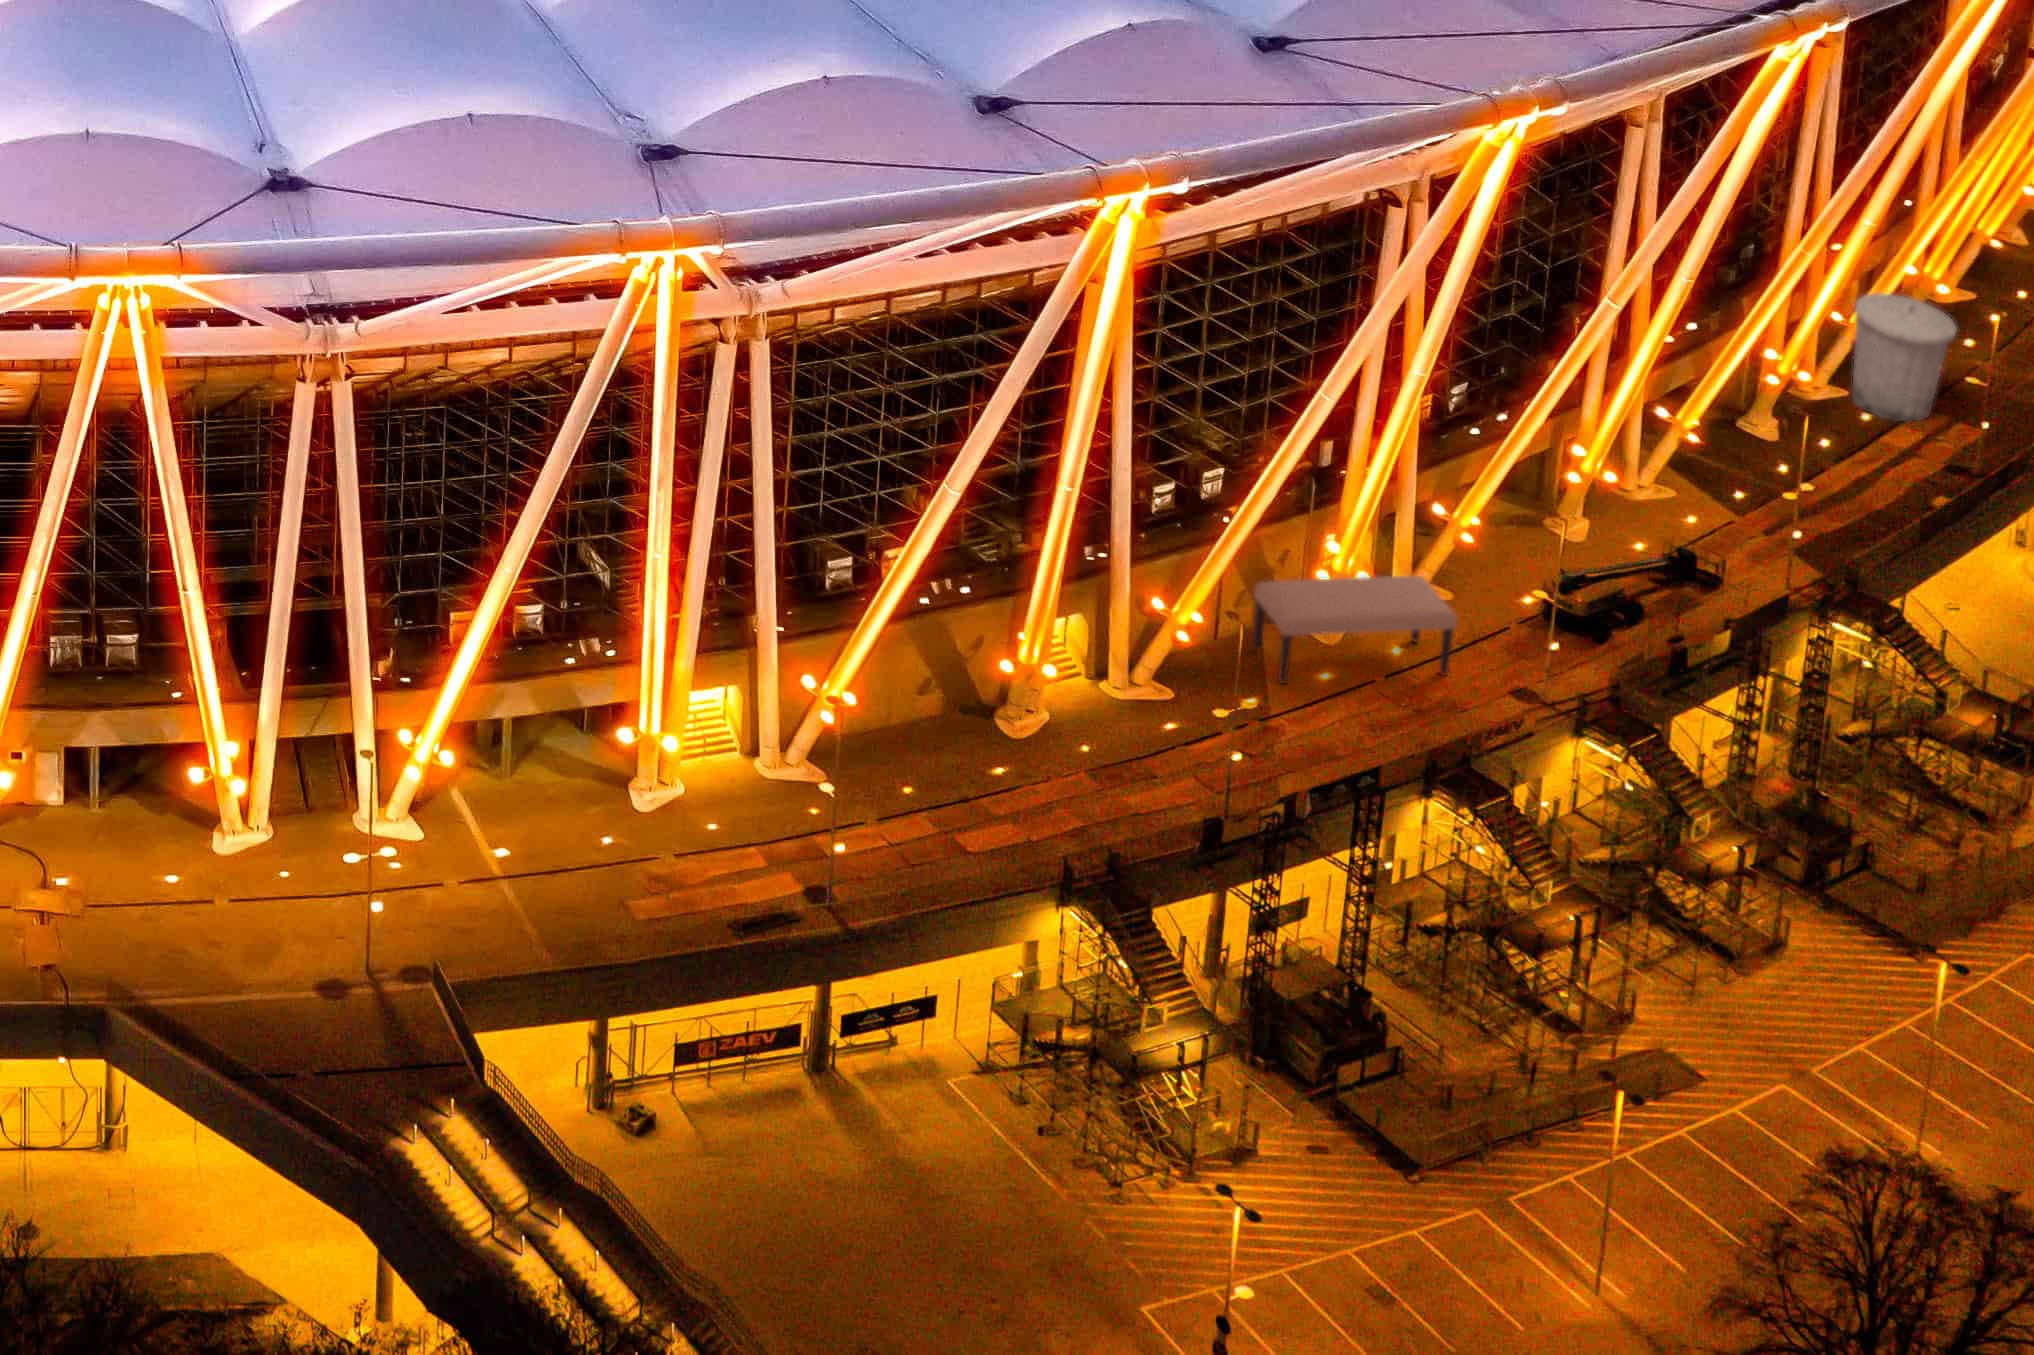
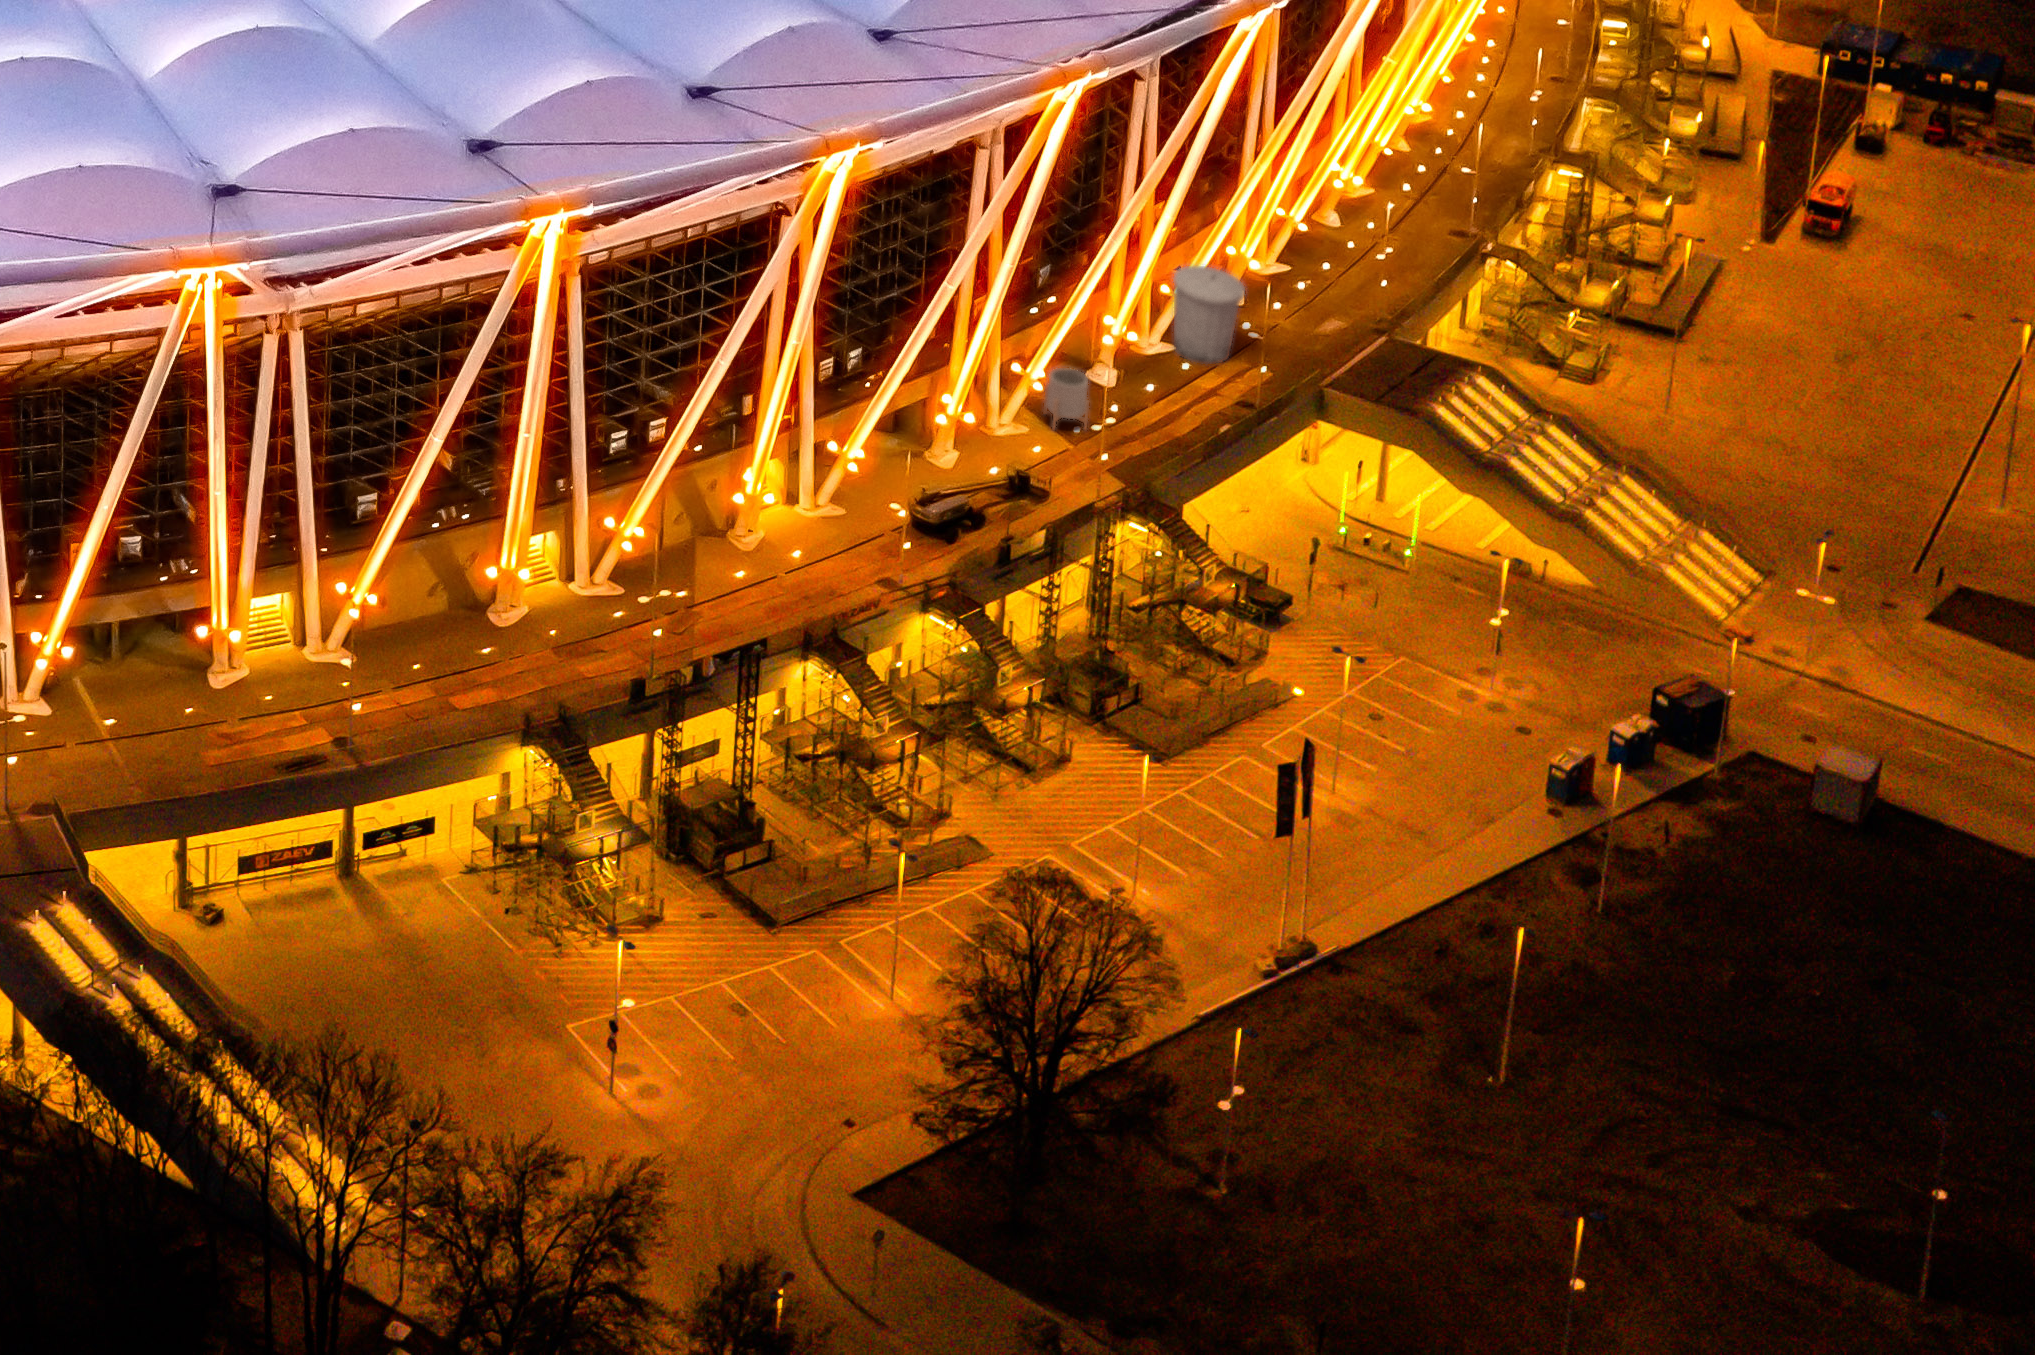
planter: none [1695,421,1764,505] -> present [1044,368,1089,427]
bench: present [1253,576,1457,683] -> none [692,493,838,578]

